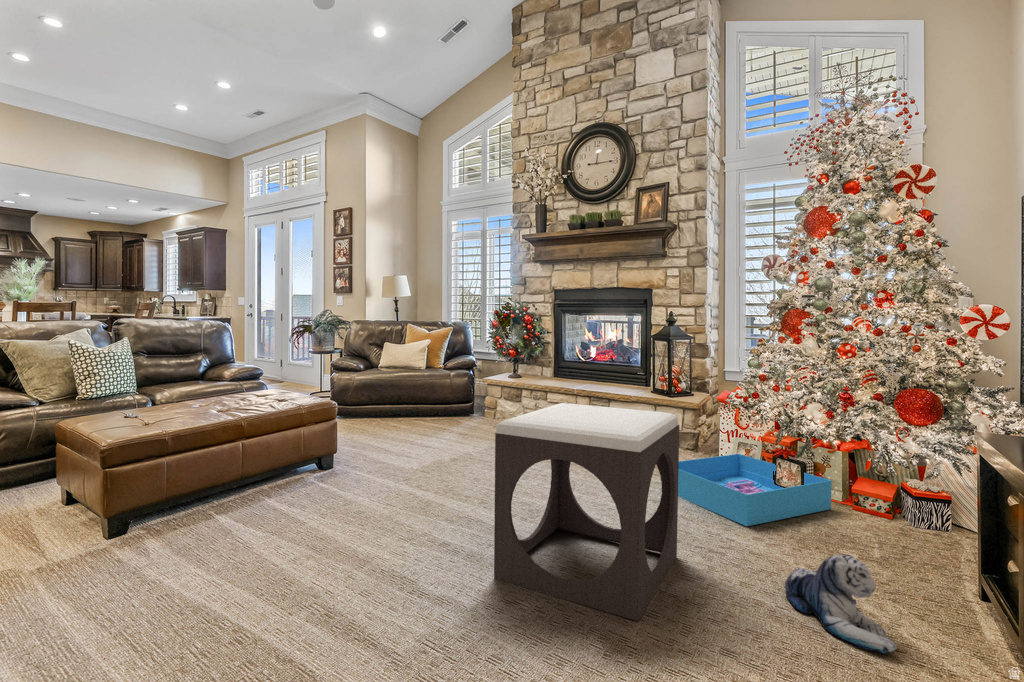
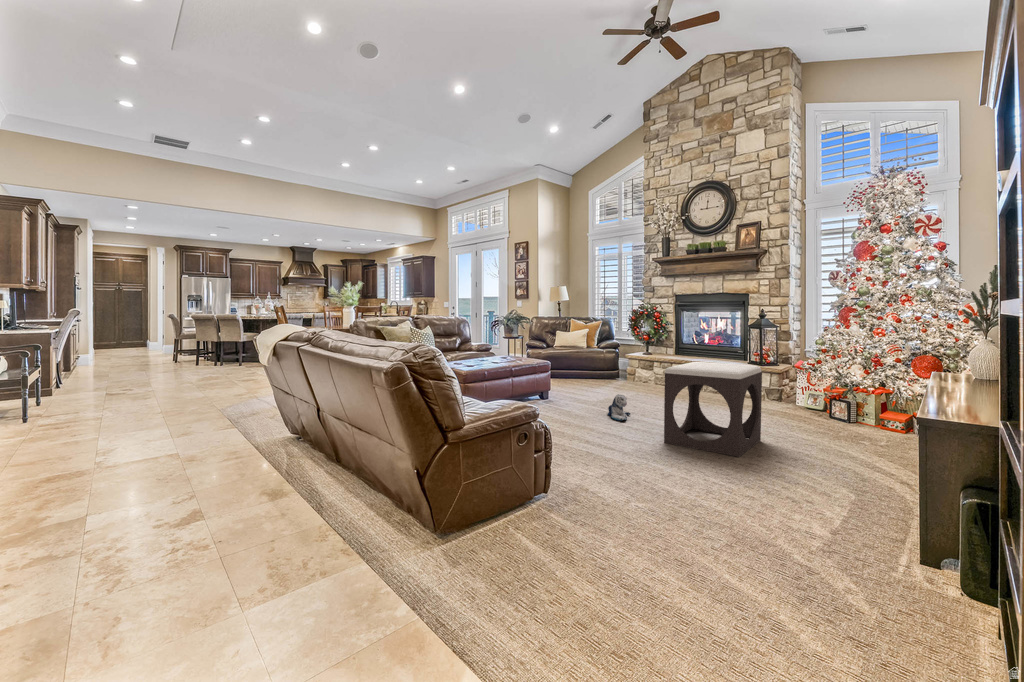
storage bin: present [678,454,832,526] -> none [754,399,865,433]
plush toy: present [785,555,897,654] -> present [608,394,630,421]

